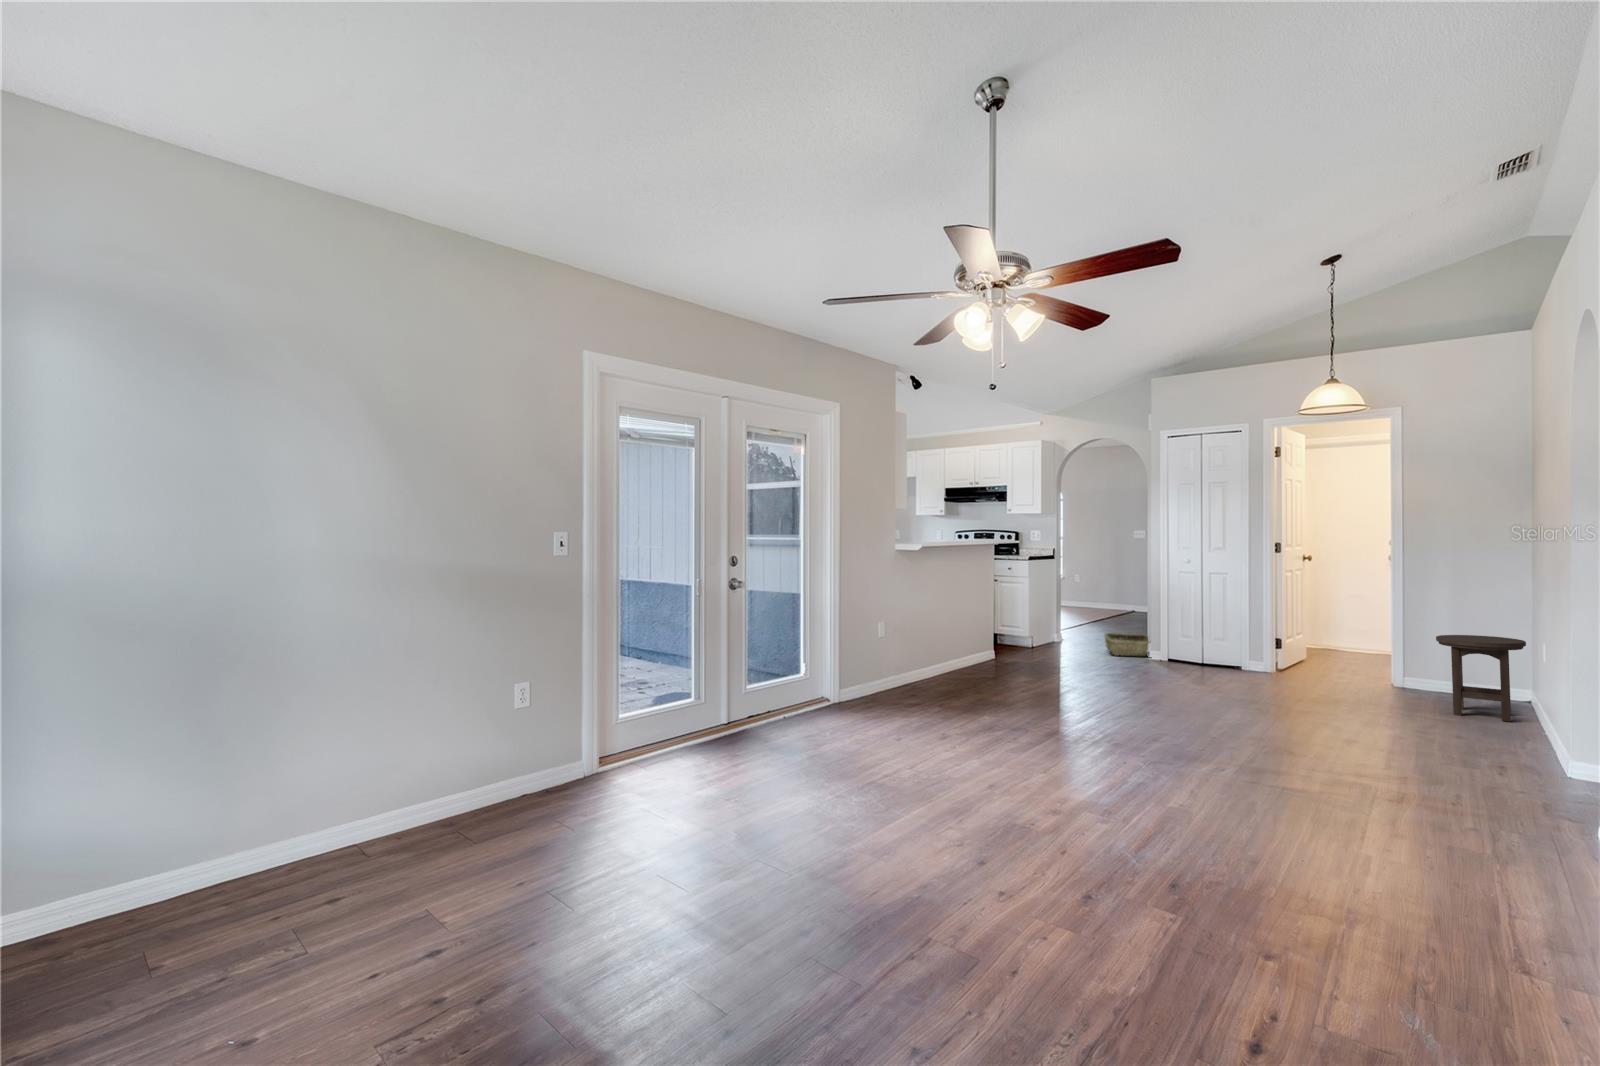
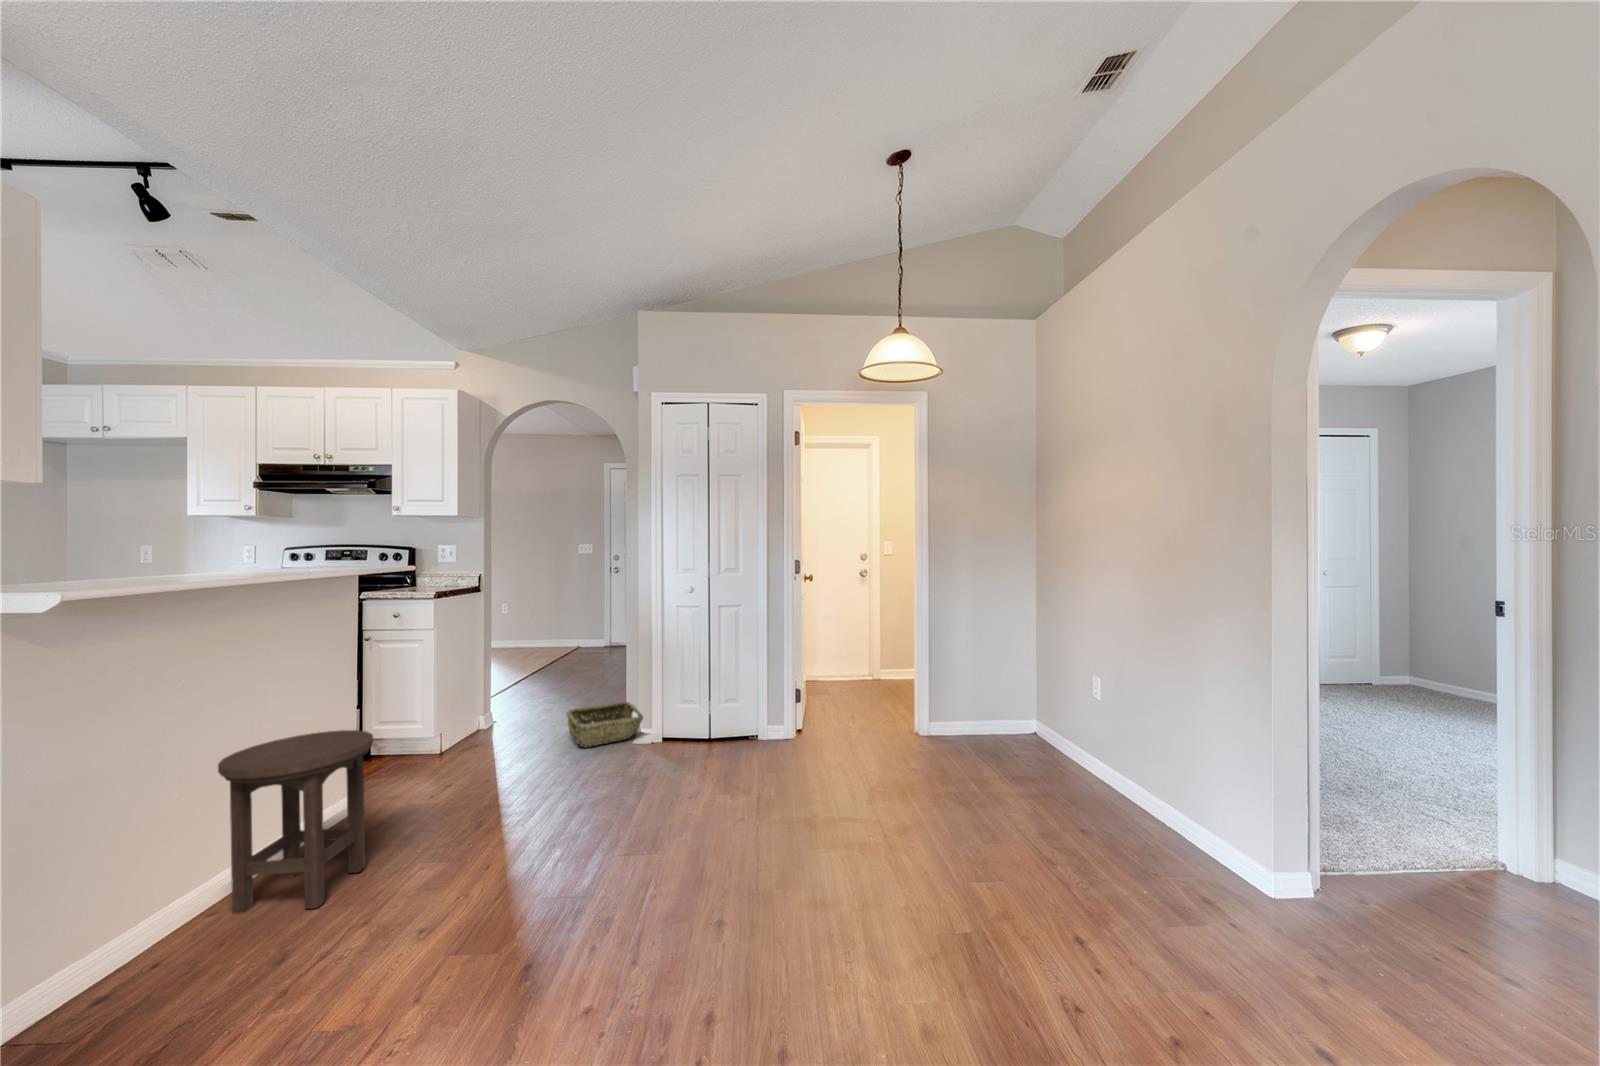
stool: present [1436,635,1526,722] -> present [218,730,373,914]

